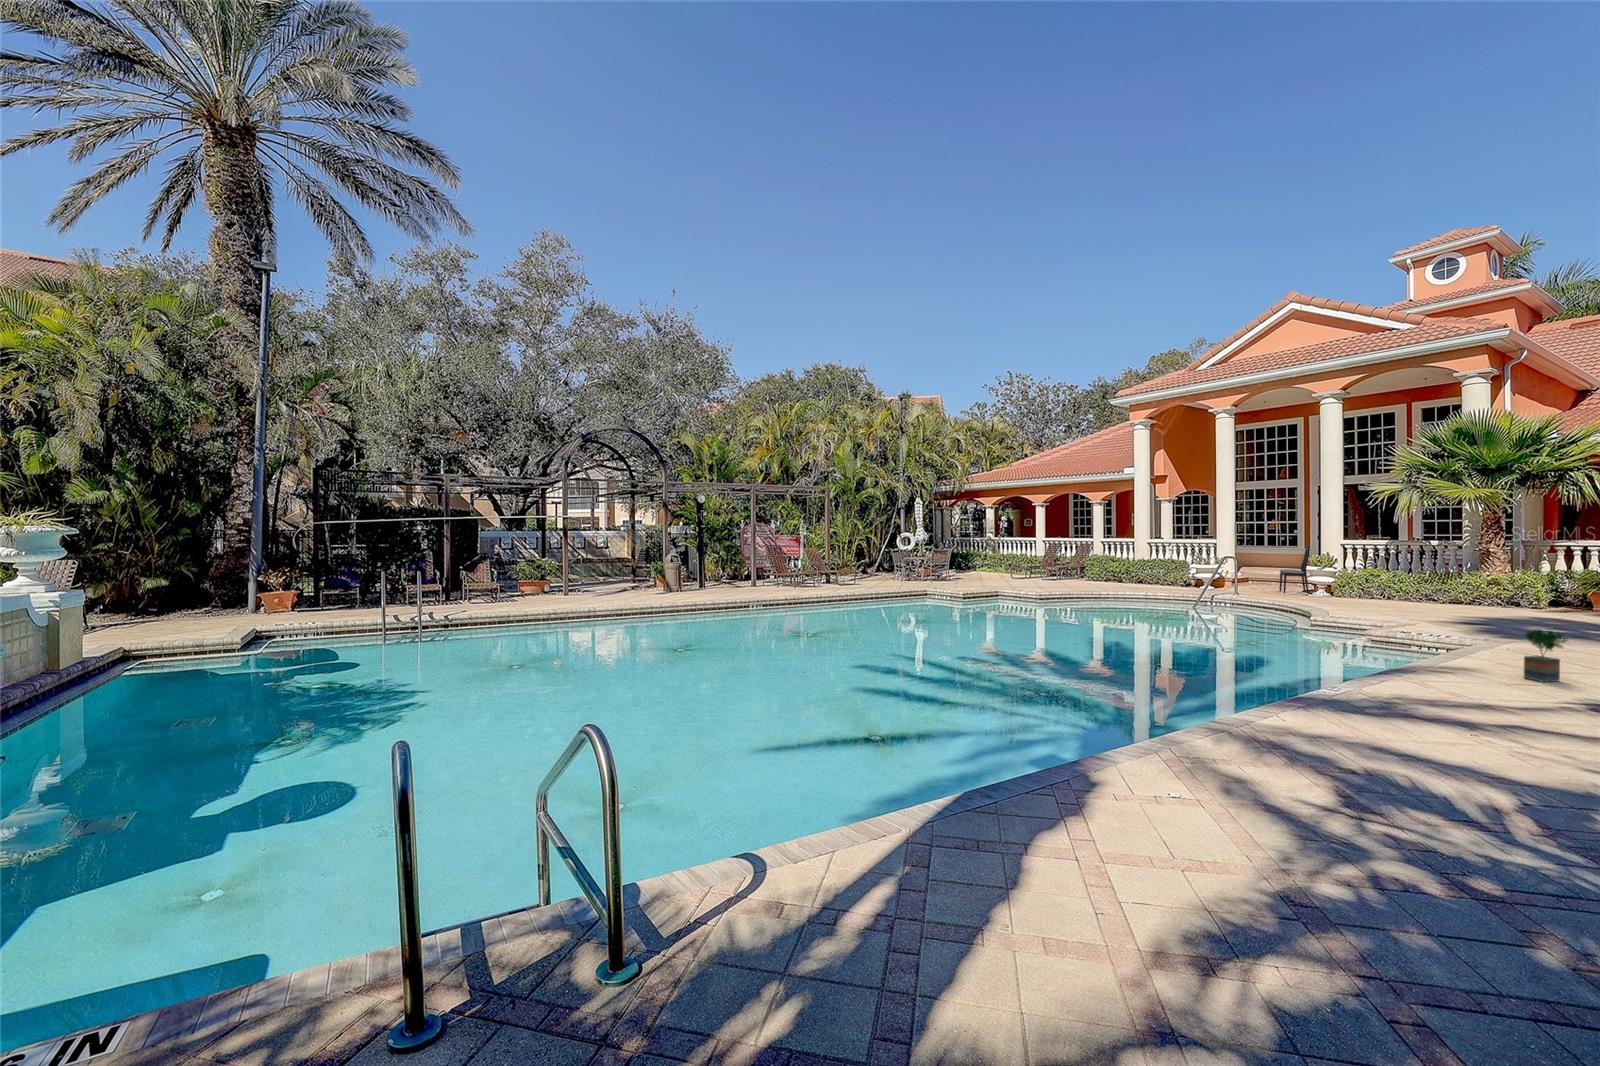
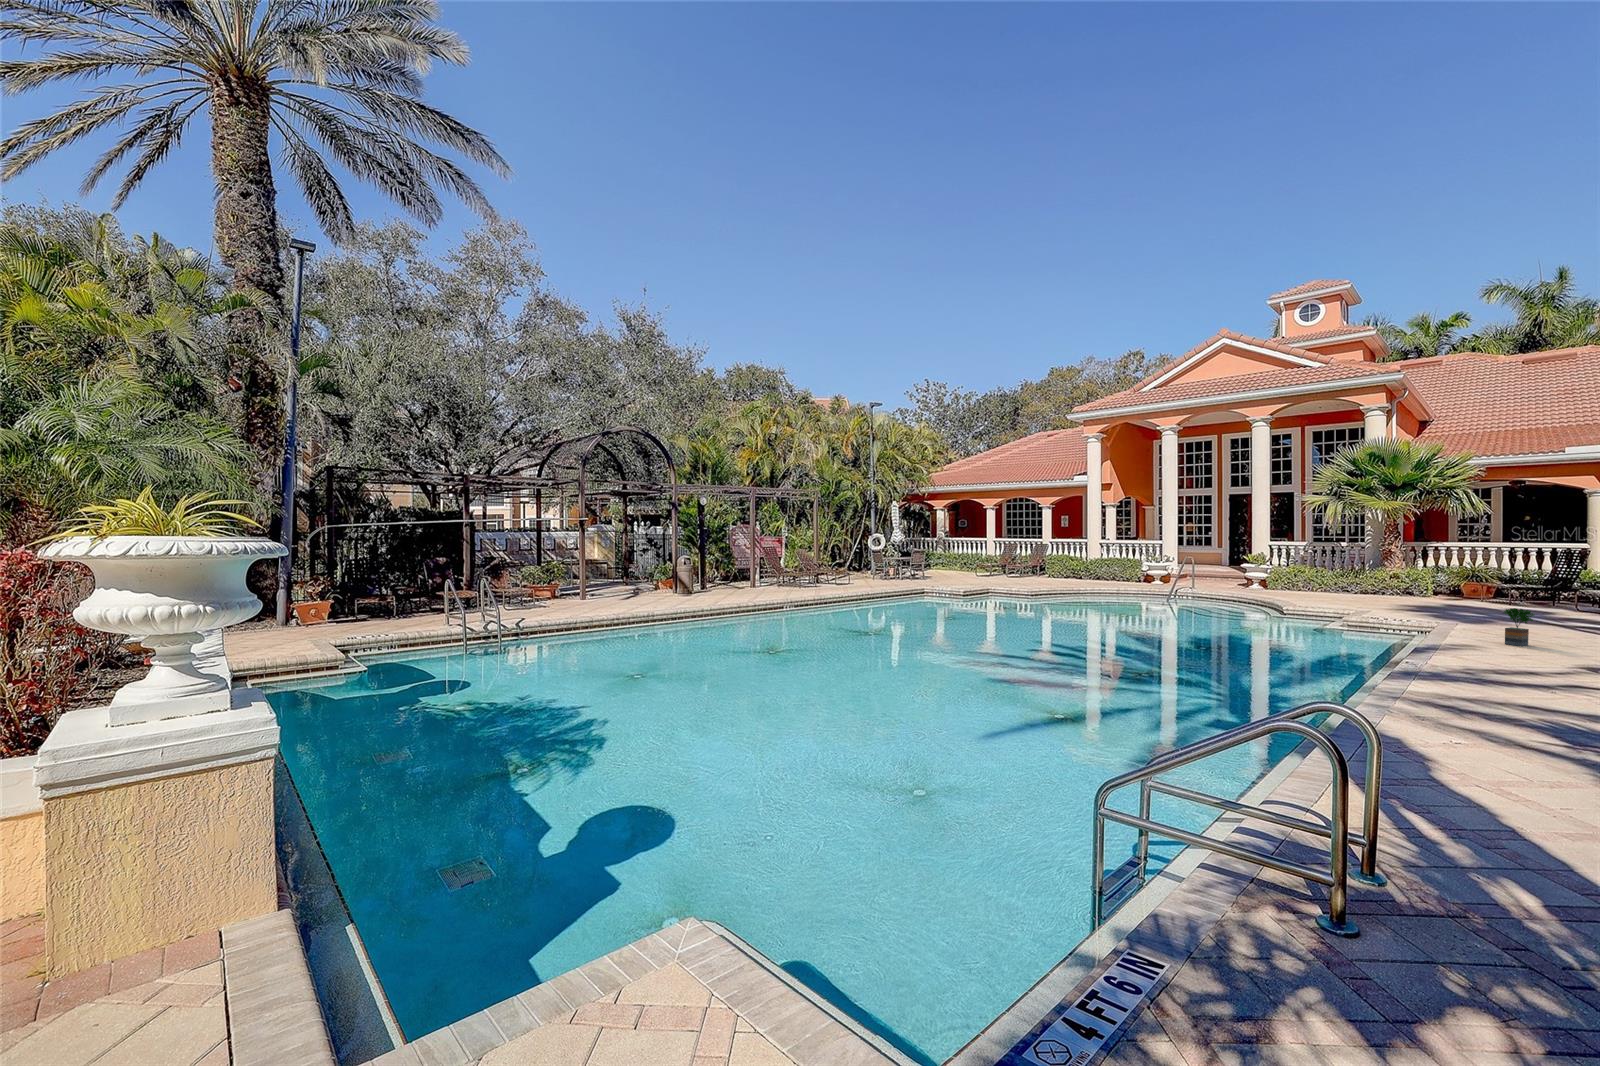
chair: present [1280,546,1310,593] -> none [1221,545,1247,586]

